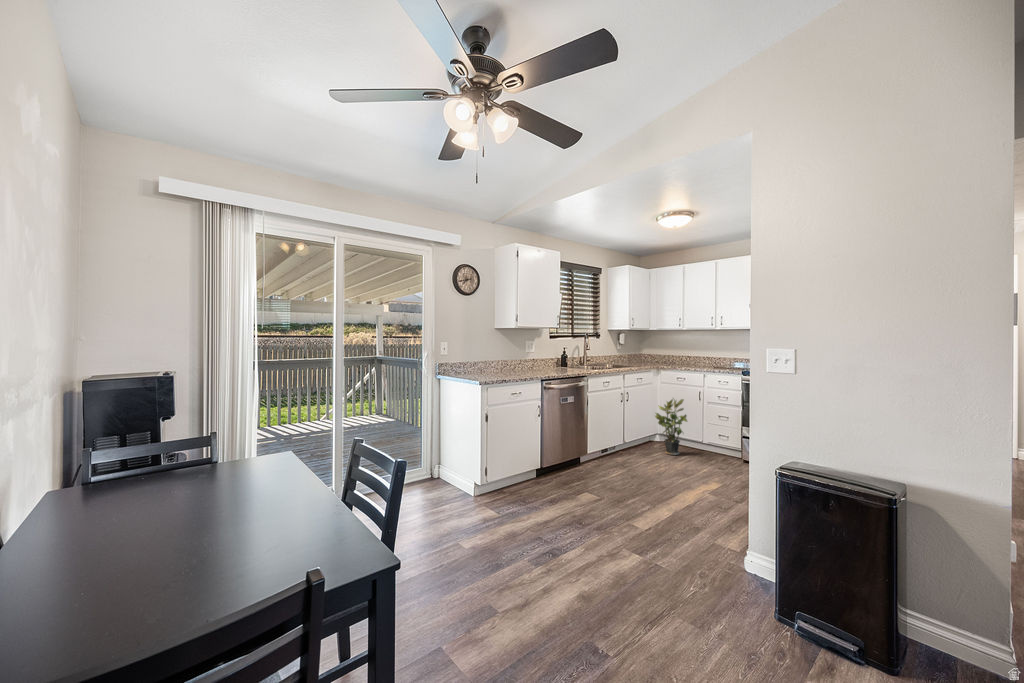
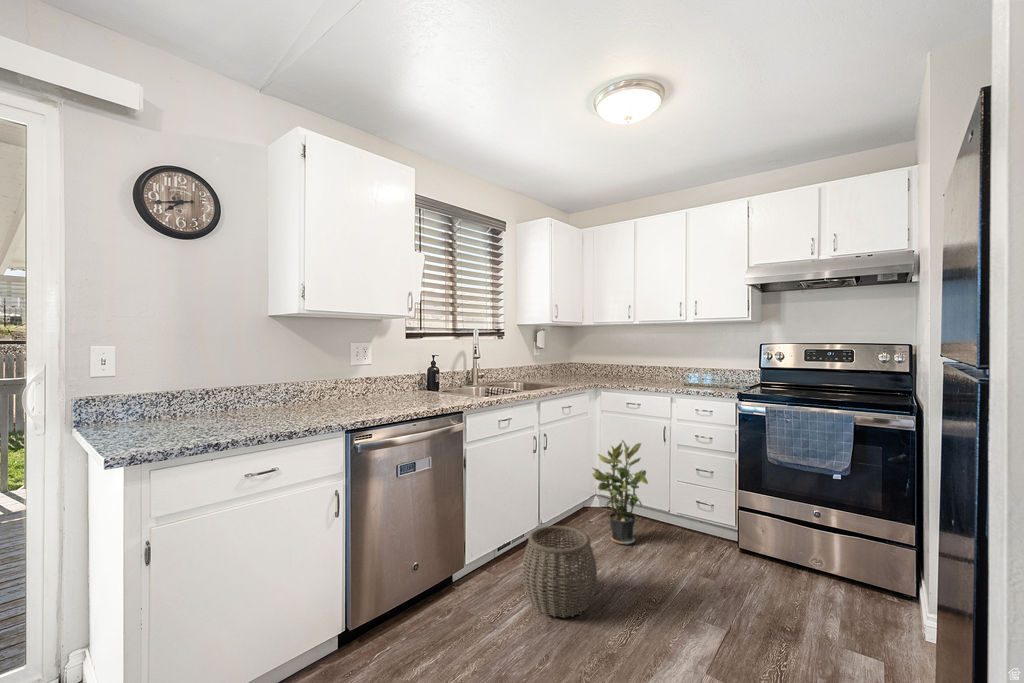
woven basket: none [617,435,656,474] -> present [522,526,597,618]

